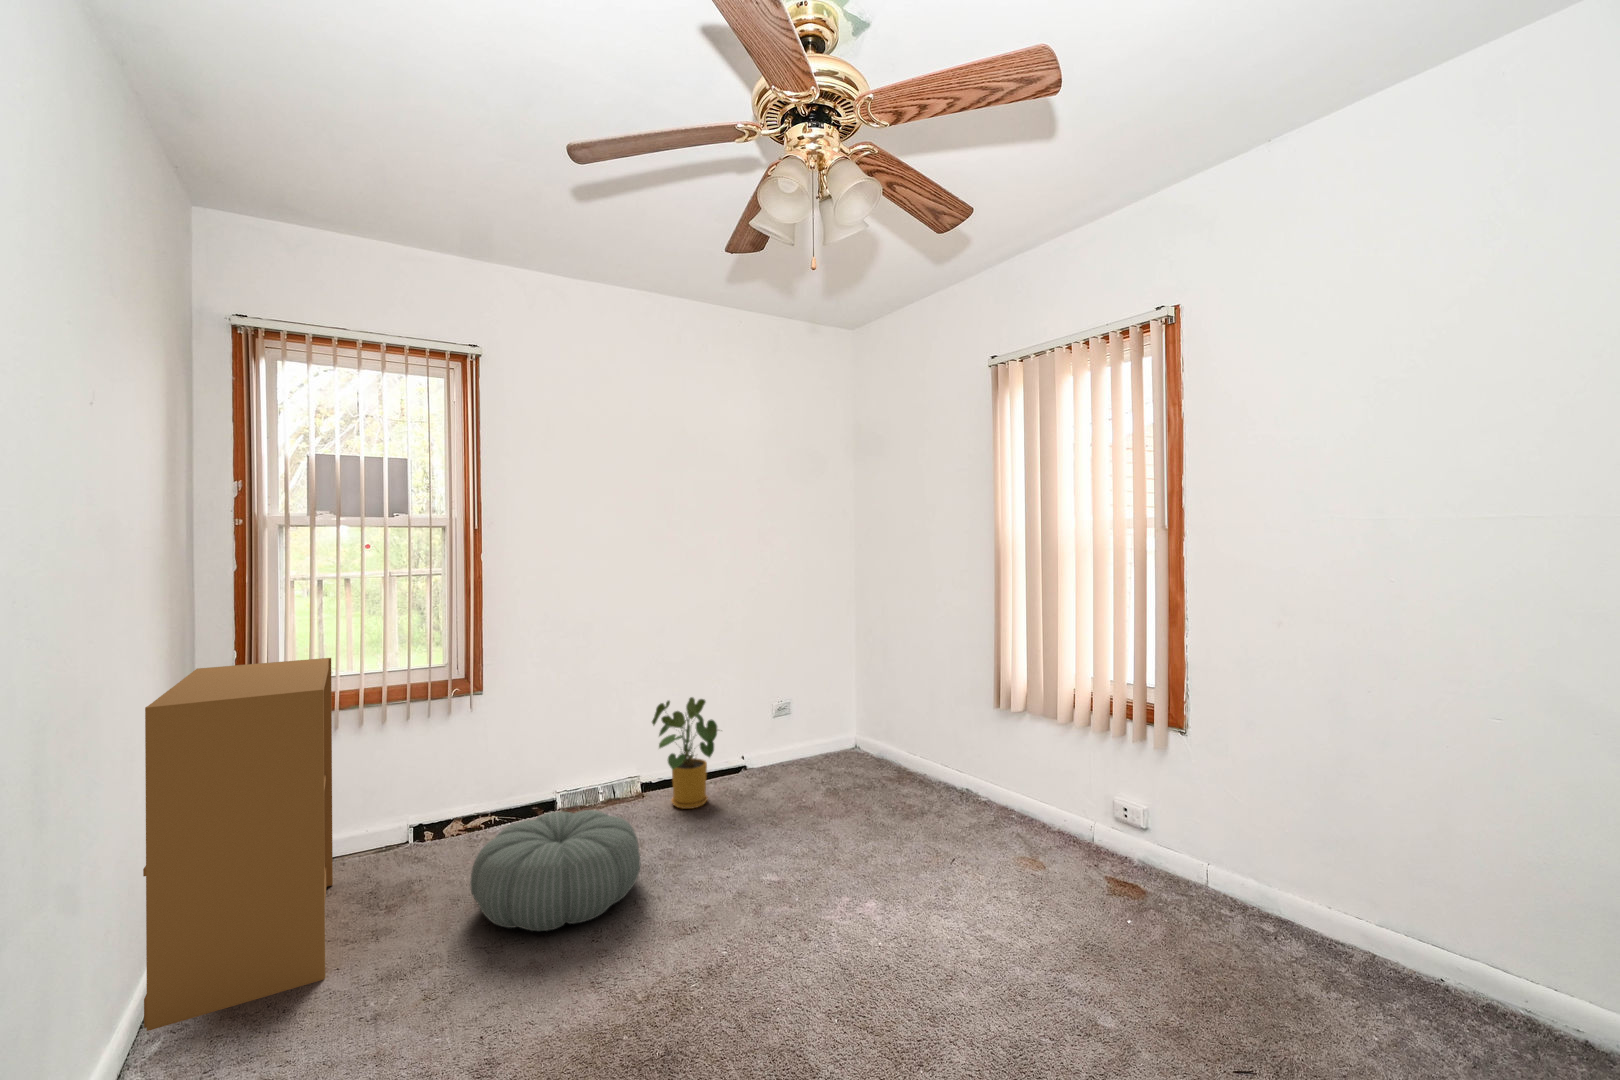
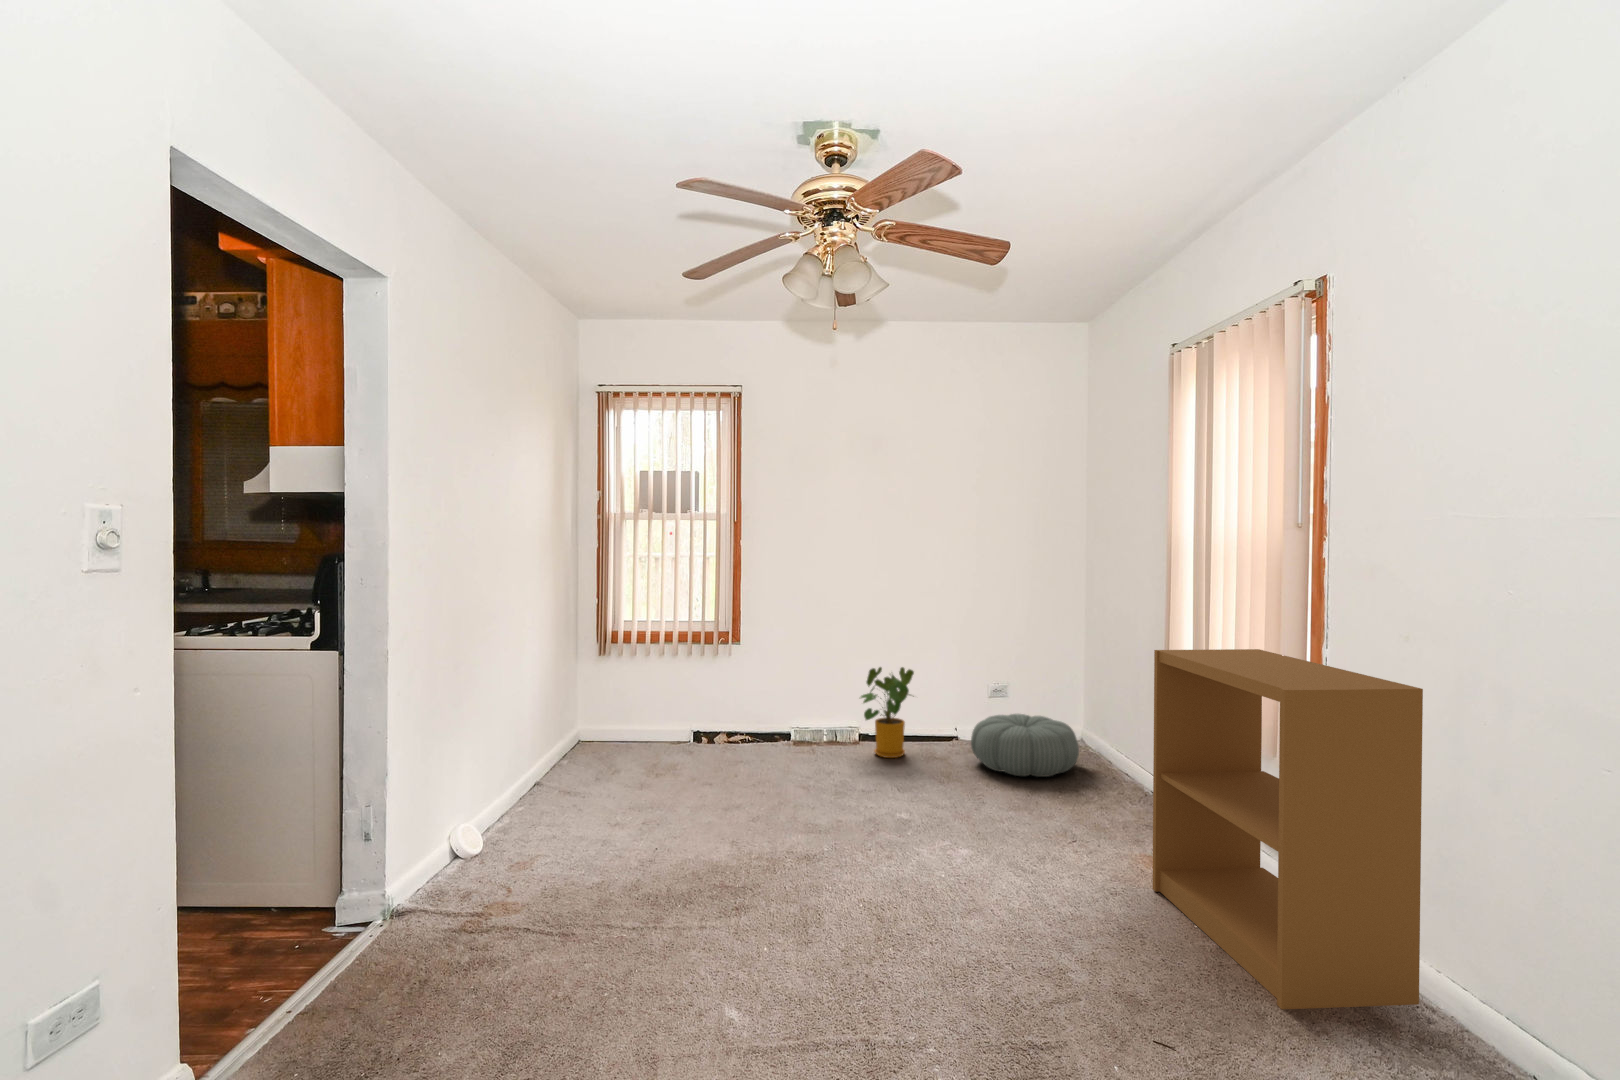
bookshelf: present [143,658,333,1031] -> present [1153,649,1423,1009]
pouf: present [470,810,641,931] -> present [971,714,1079,777]

